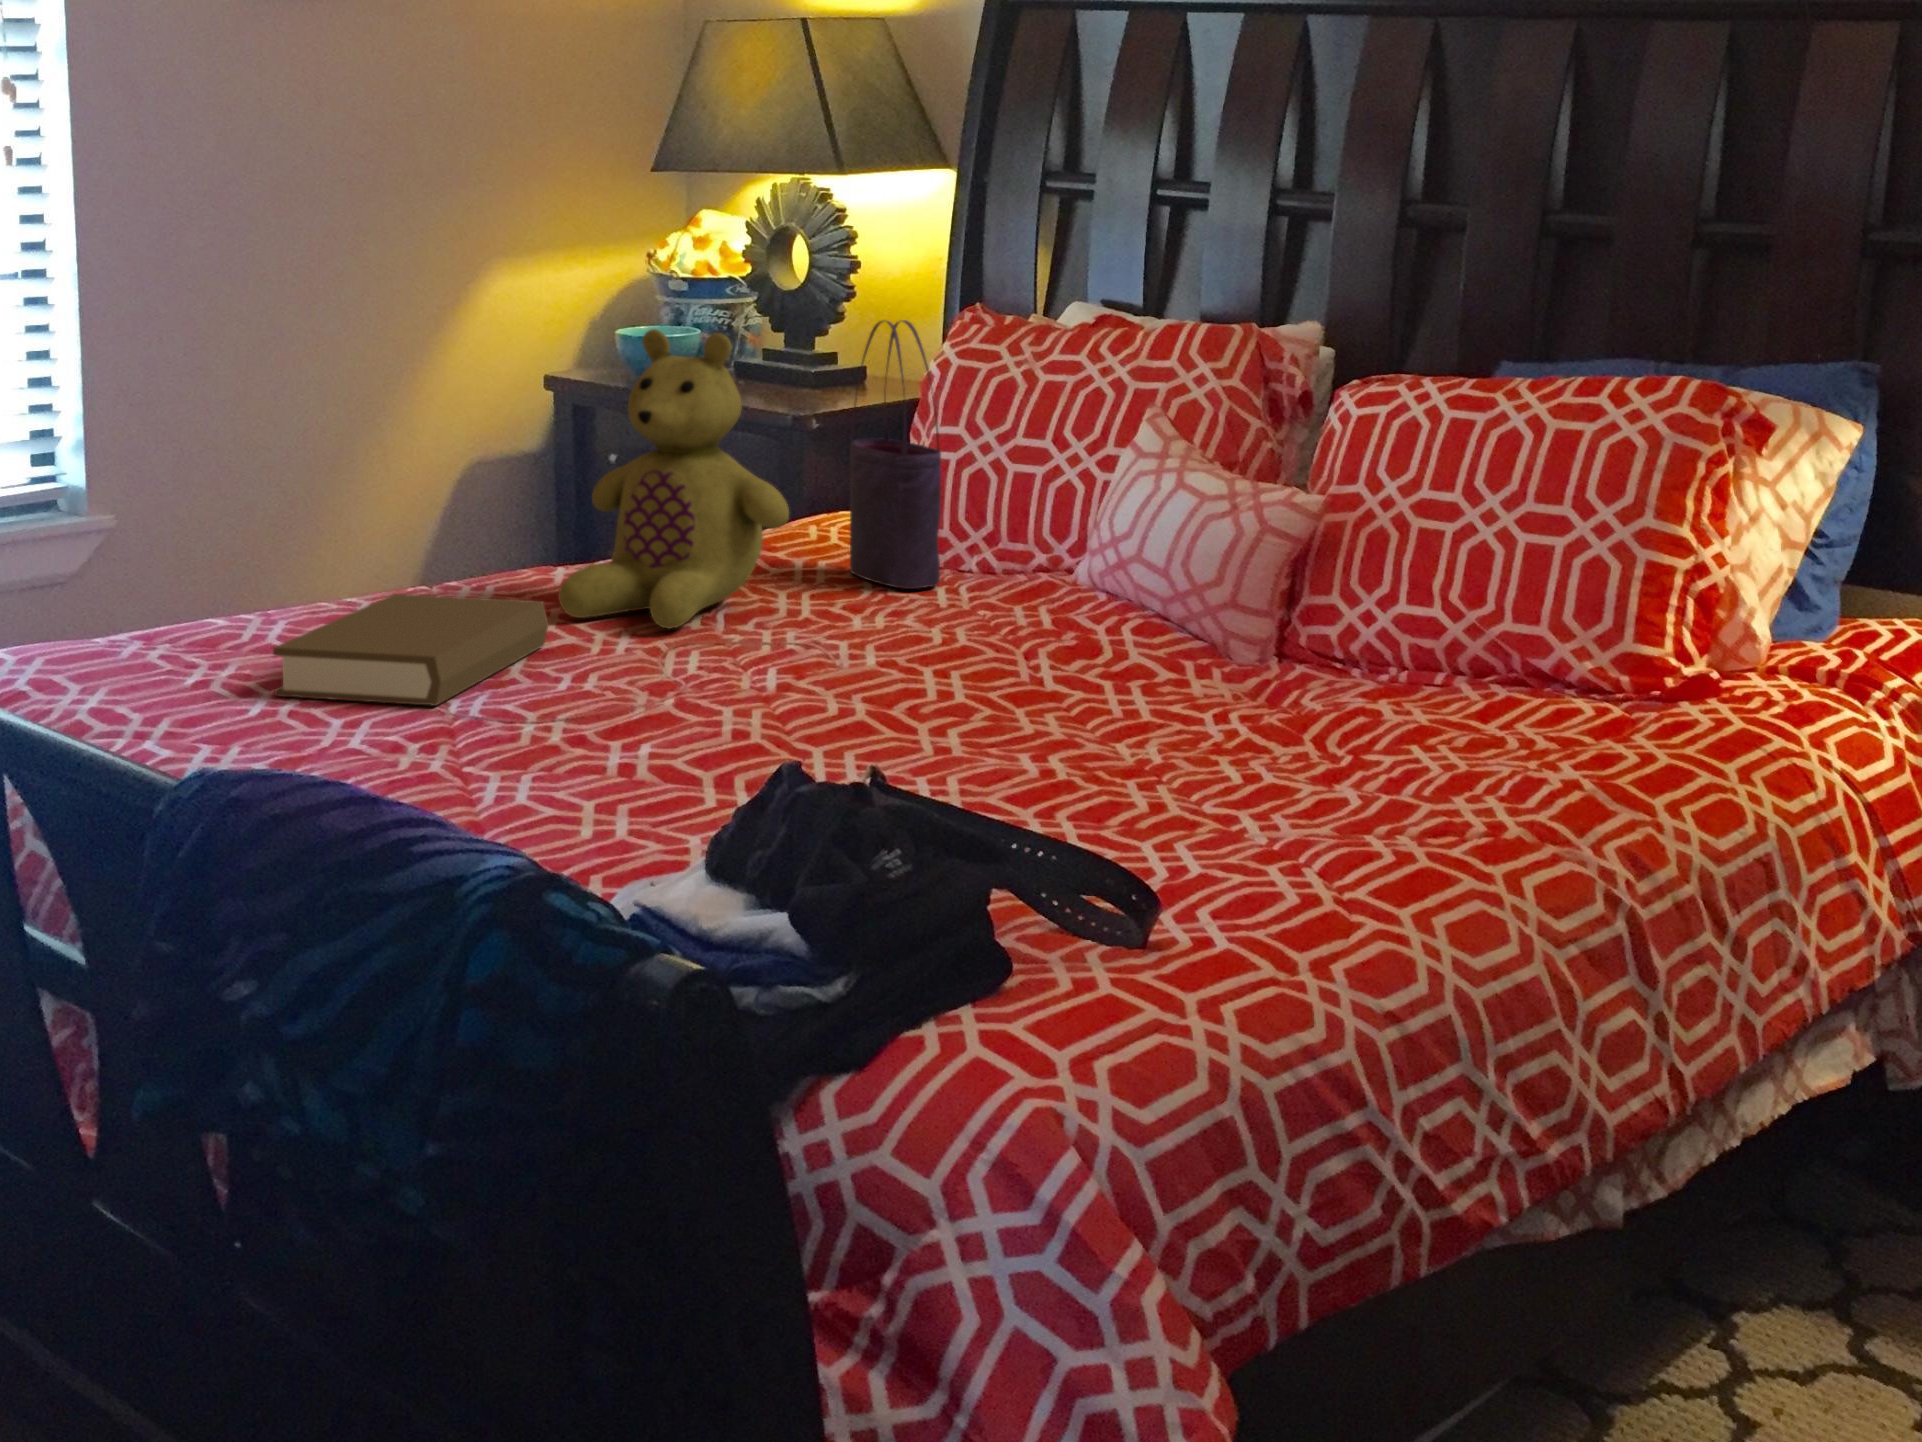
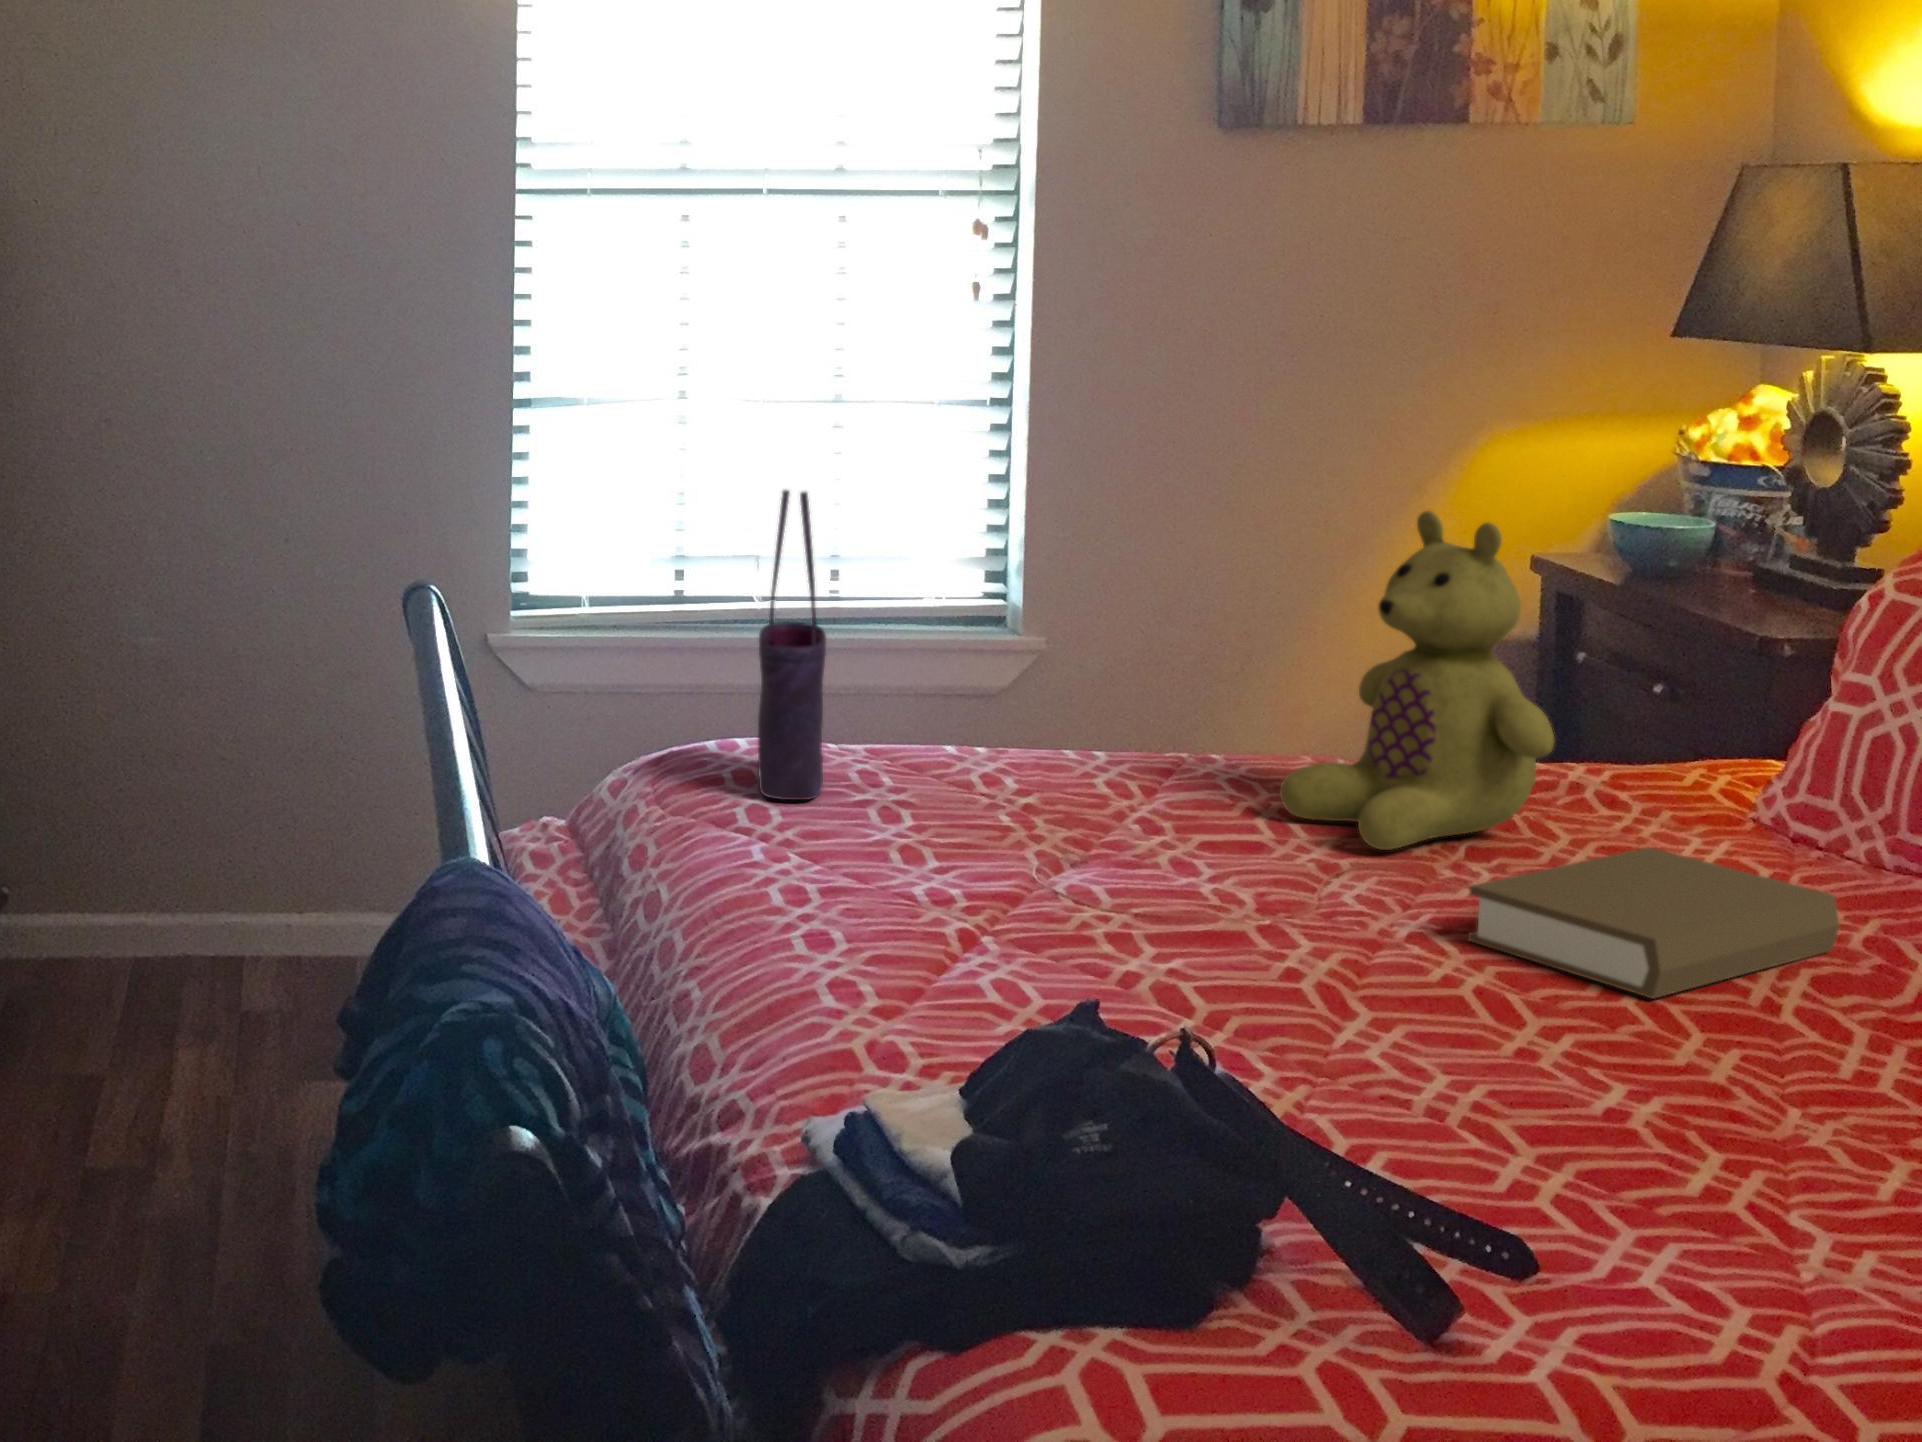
tote bag: present [850,320,941,589] -> present [758,490,826,800]
book: present [273,594,548,706] -> present [1468,847,1839,998]

